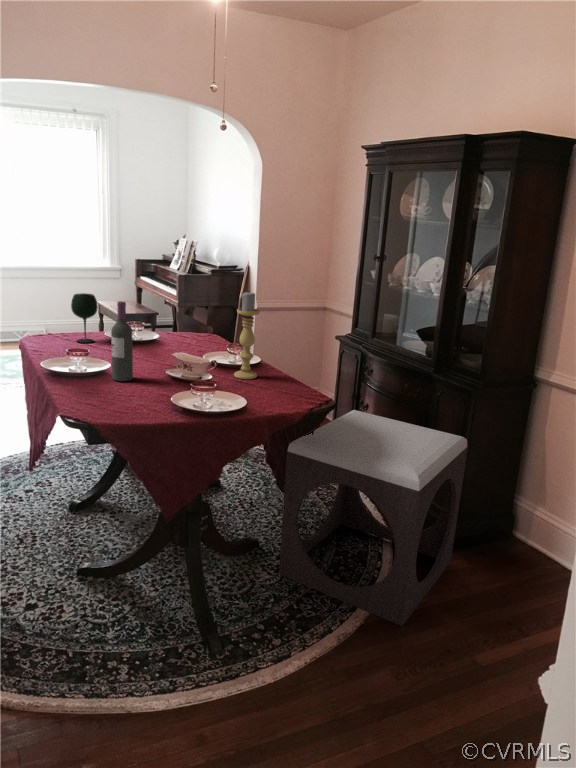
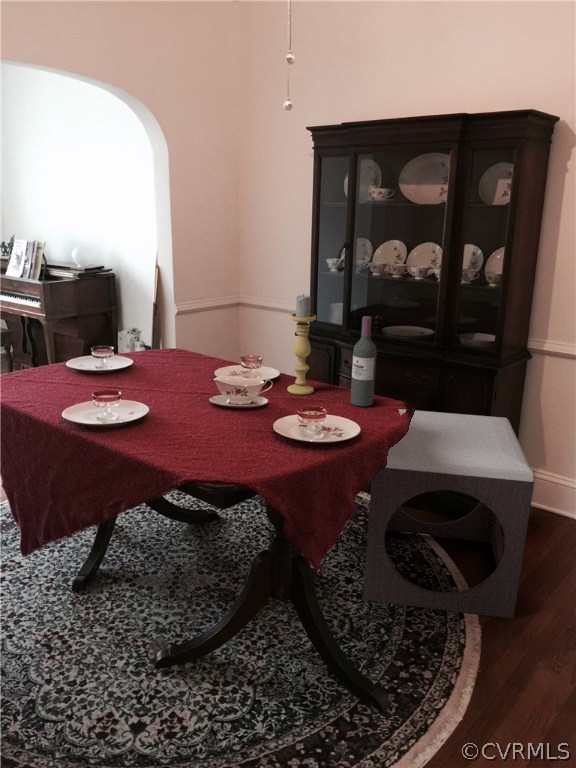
wine glass: present [71,293,98,343] -> none [40,315,74,378]
wine bottle: present [111,301,133,381] -> present [350,316,377,406]

